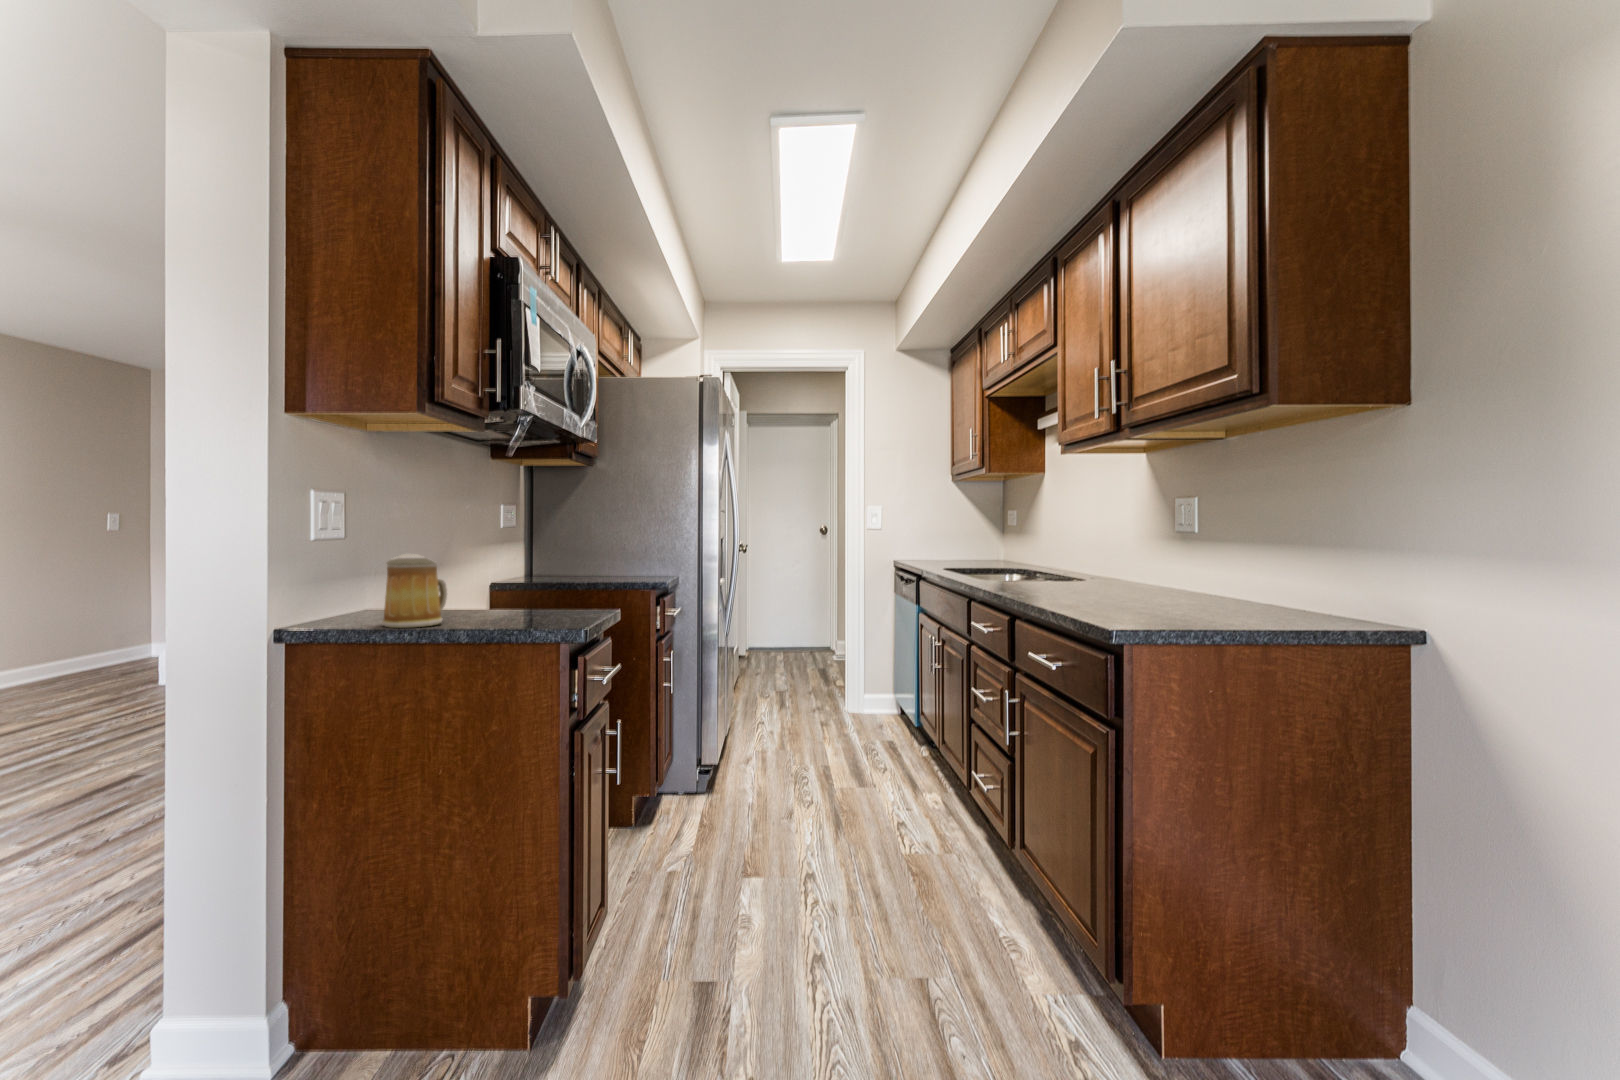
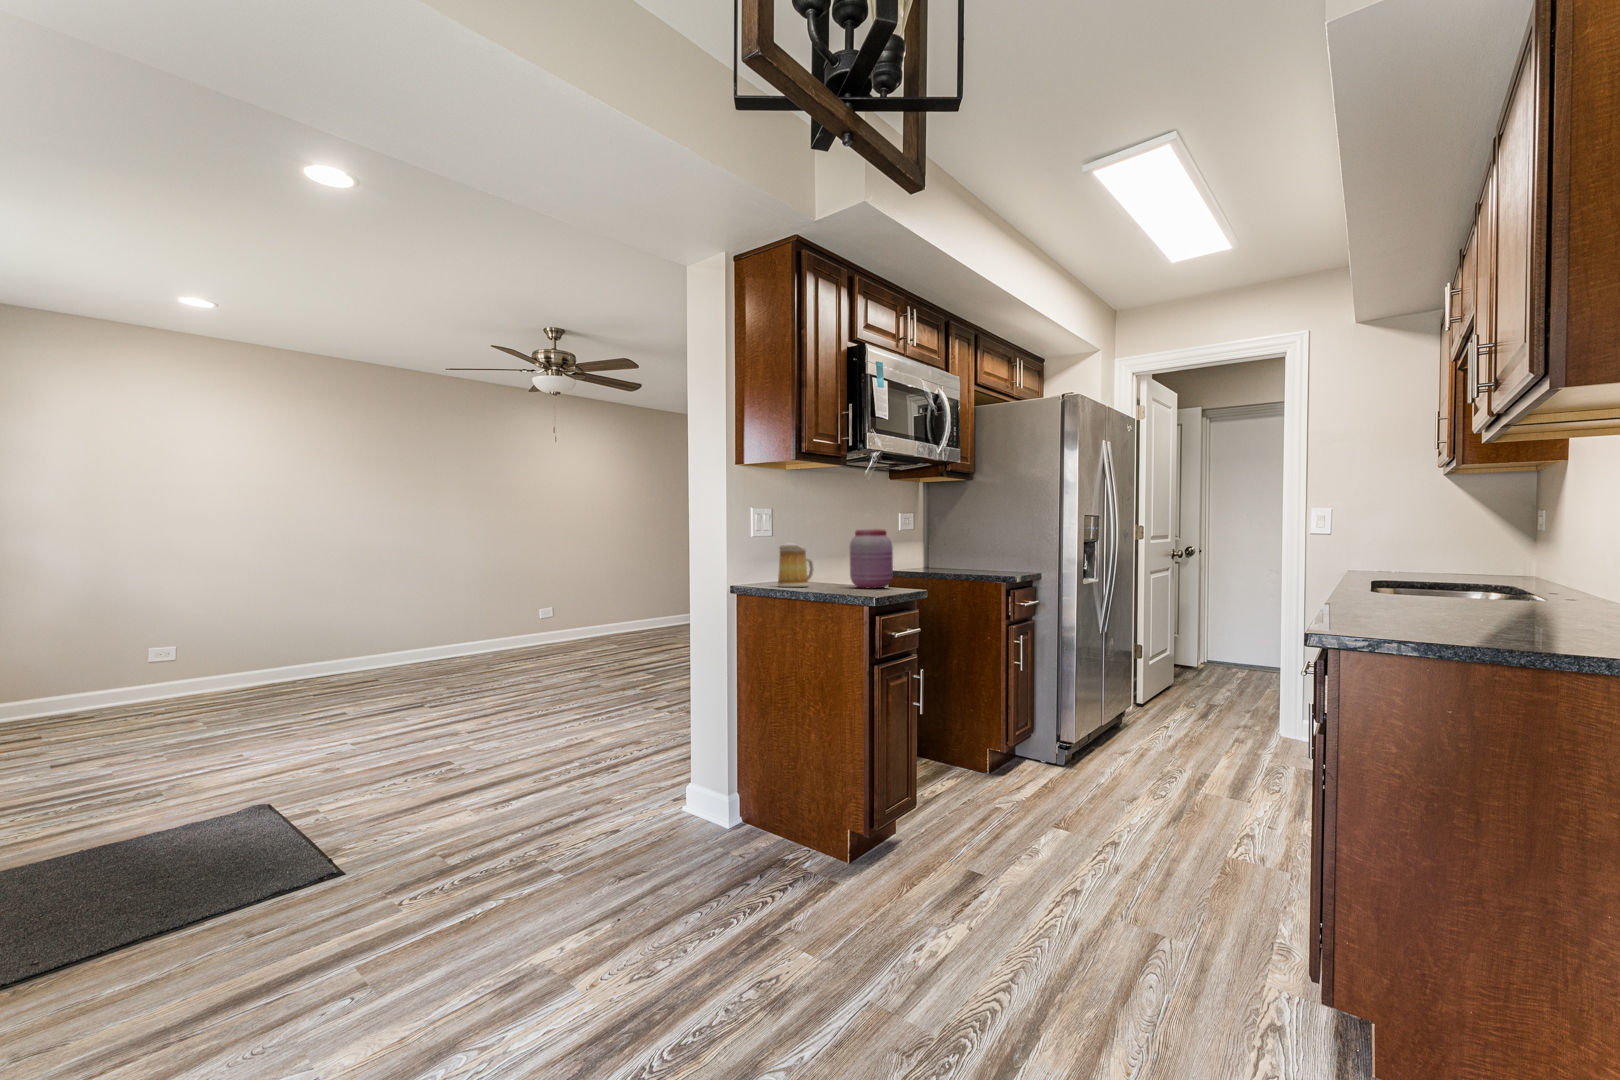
jar: none [506,534,573,620] -> present [850,529,893,588]

